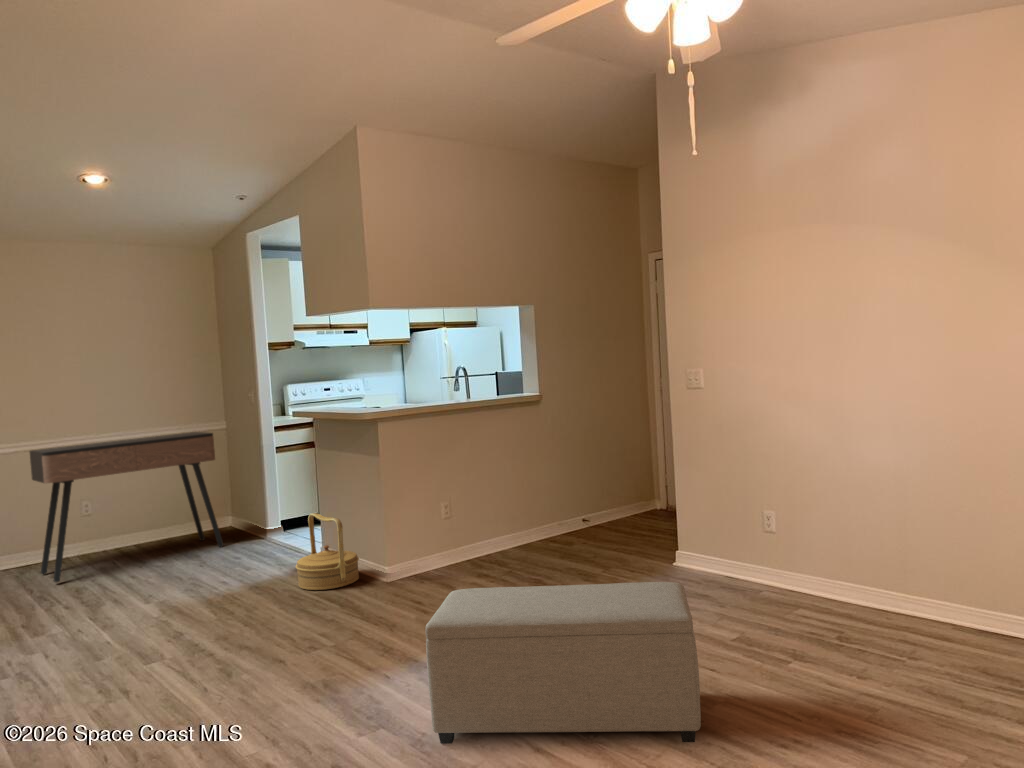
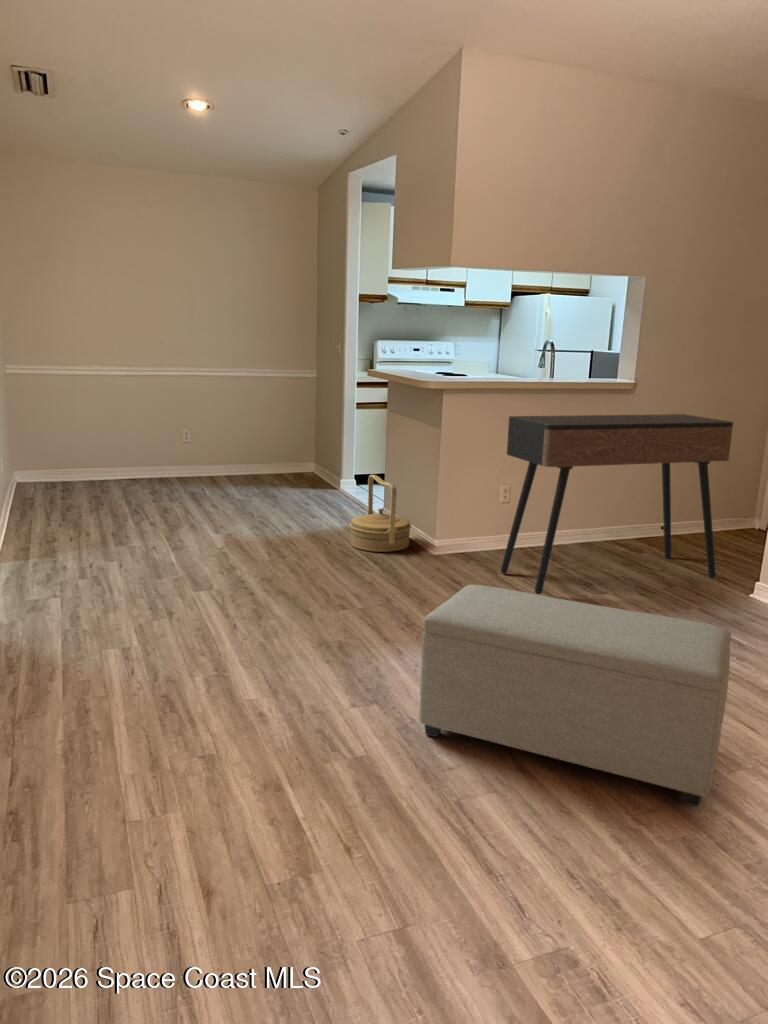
console table: present [30,432,223,582] -> present [501,414,733,595]

